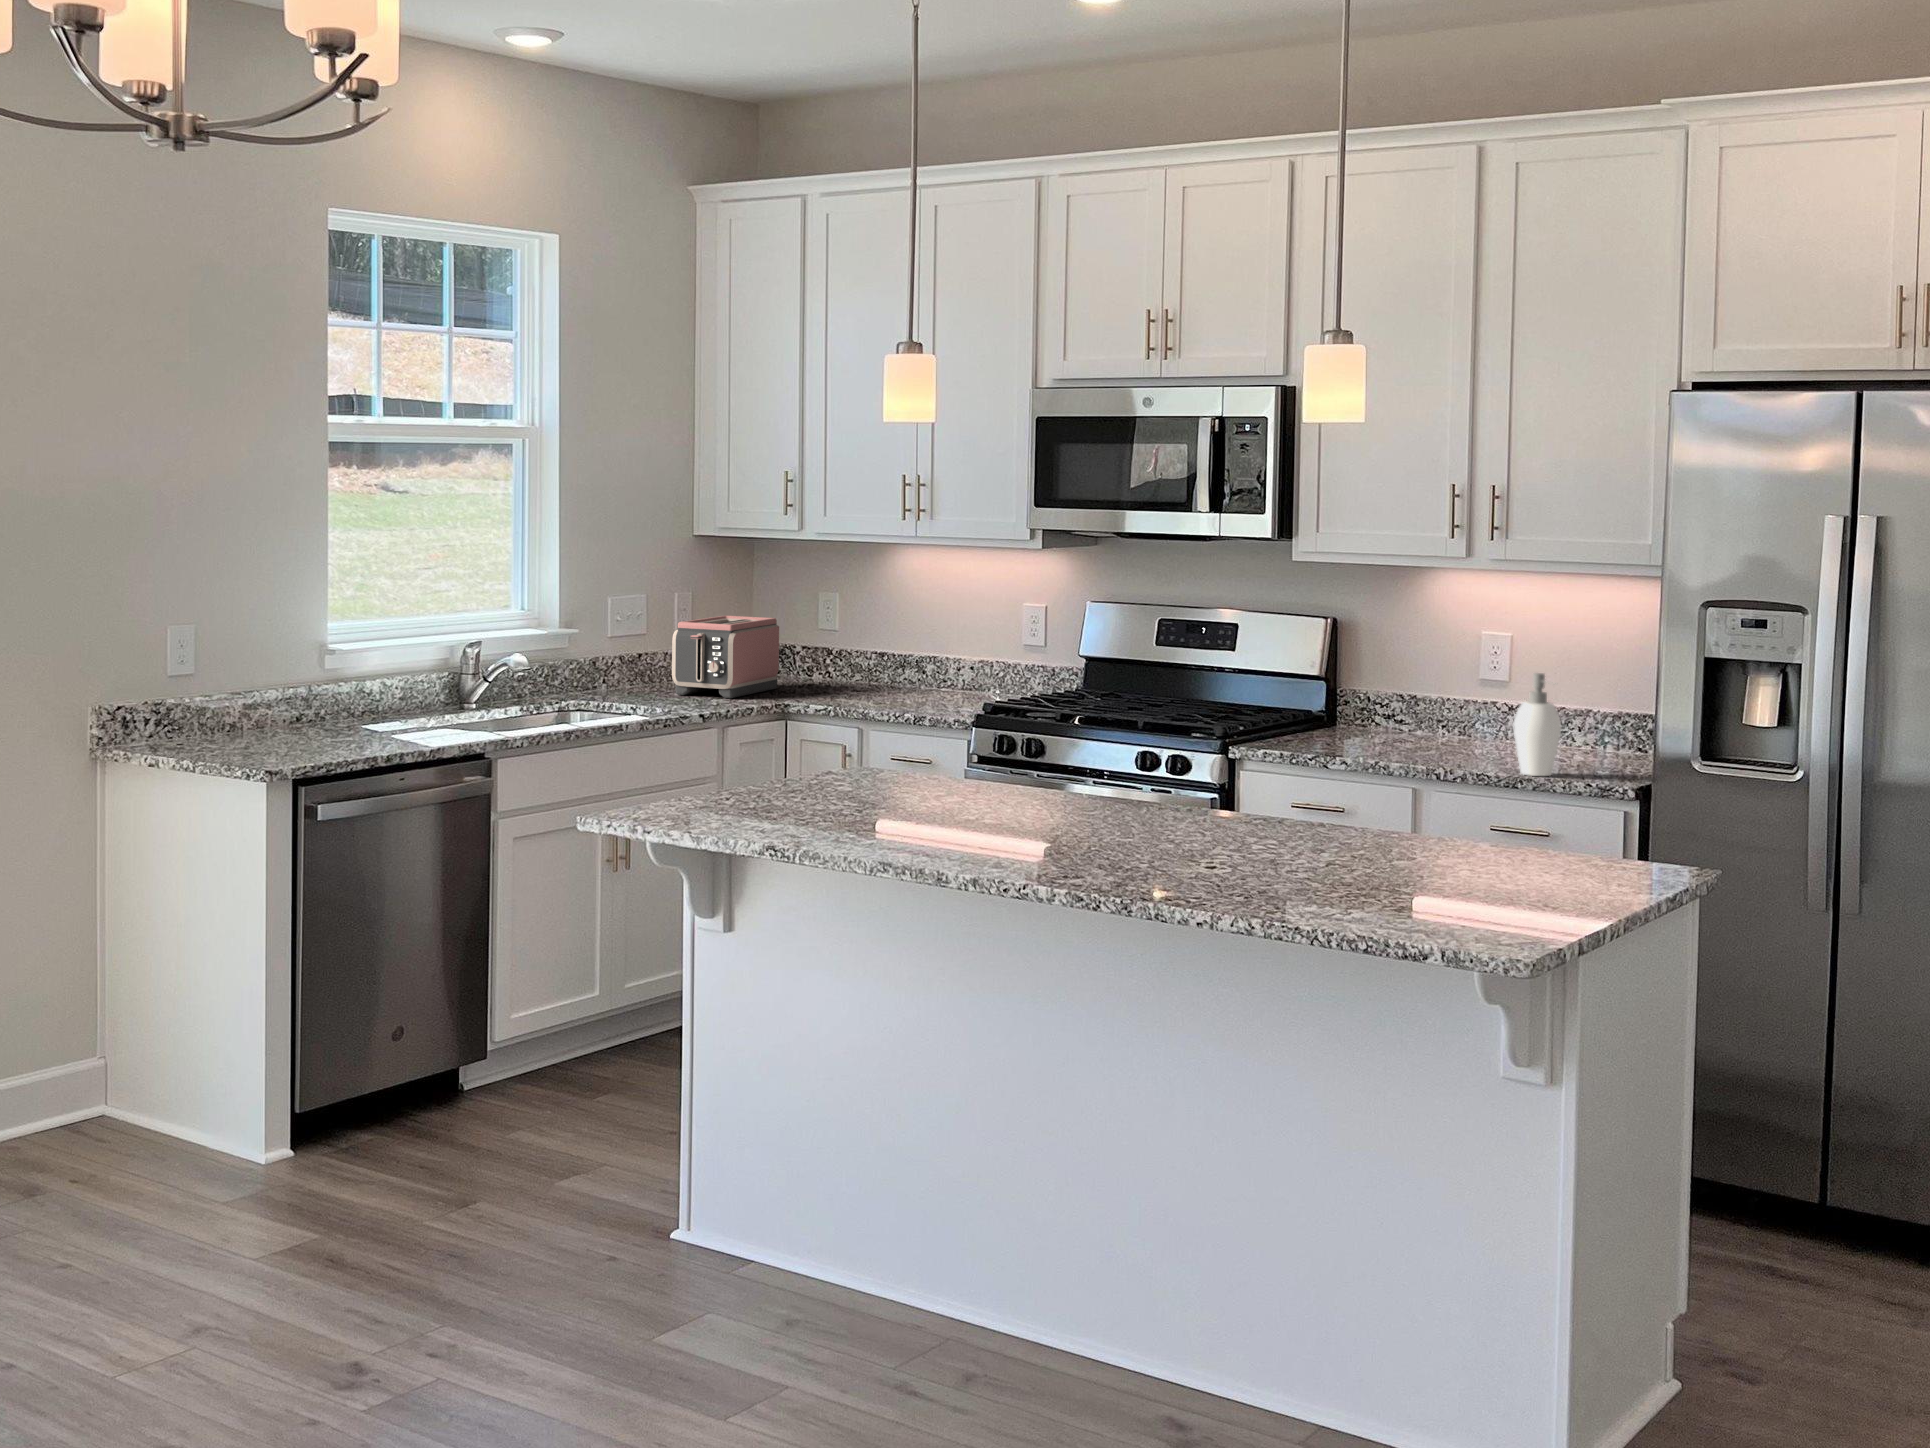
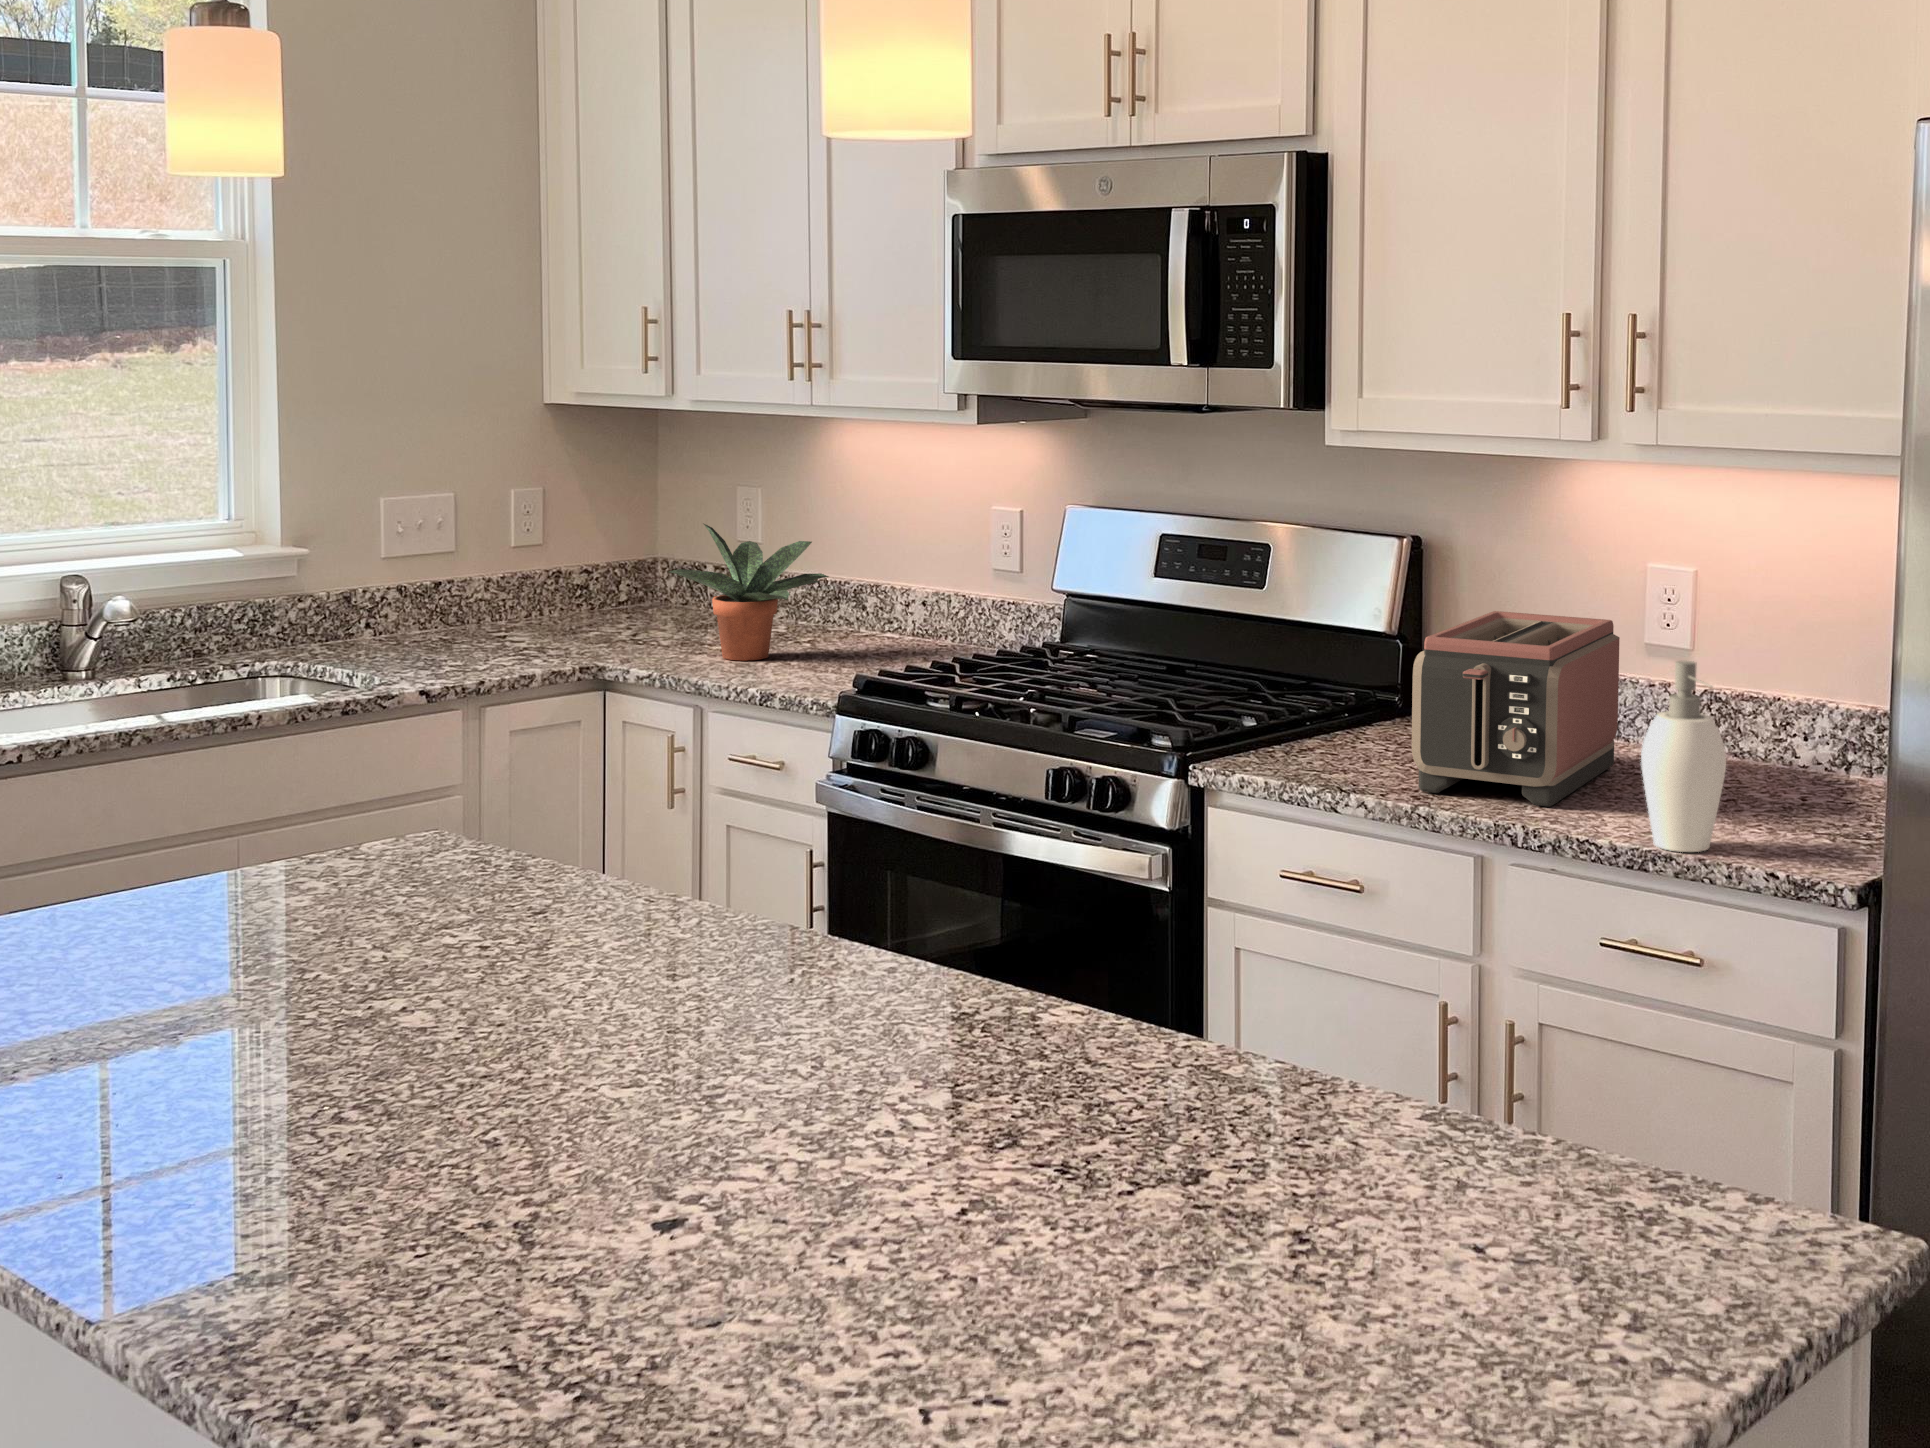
potted plant: none [824,612,935,701] -> present [669,524,829,660]
toaster: present [672,616,779,698] -> present [1412,611,1620,807]

